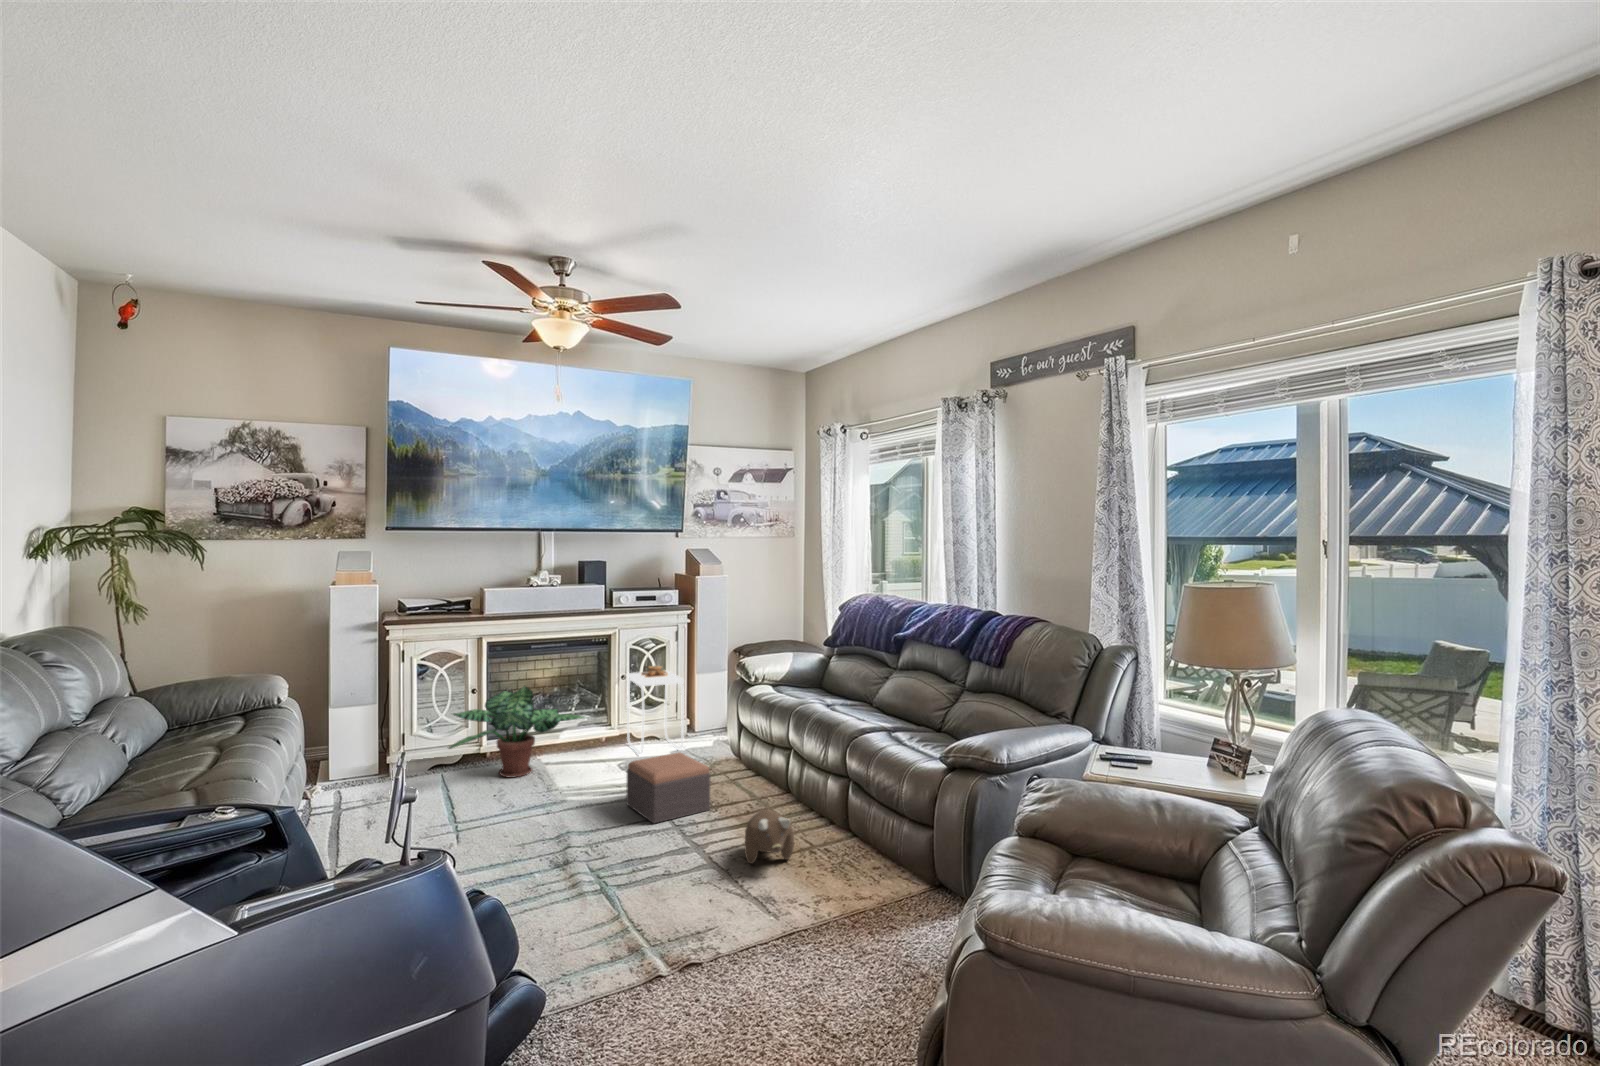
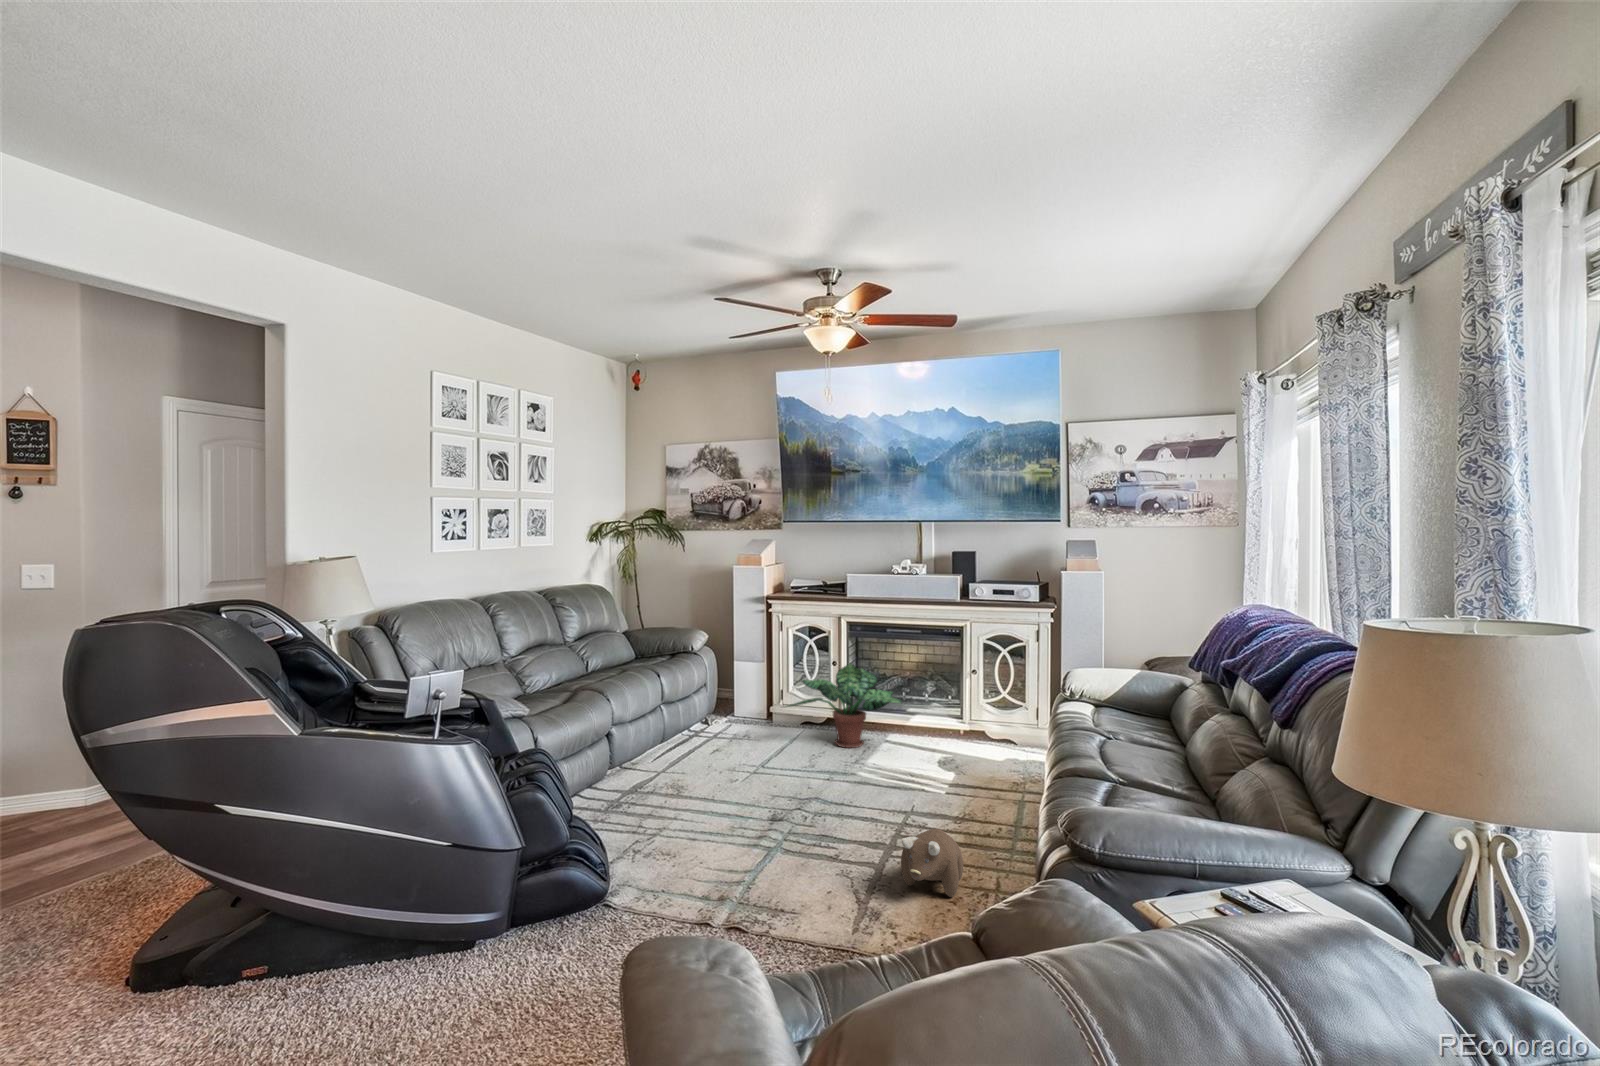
side table: present [627,666,684,754] -> none [969,663,1021,760]
footstool: present [626,753,711,823] -> none [883,750,955,823]

